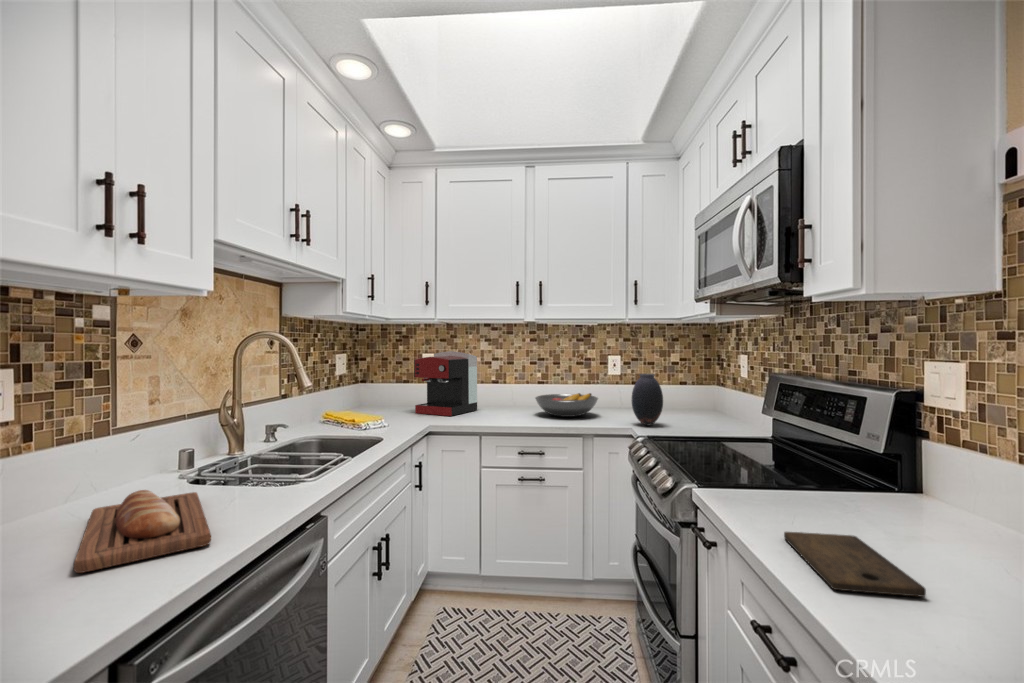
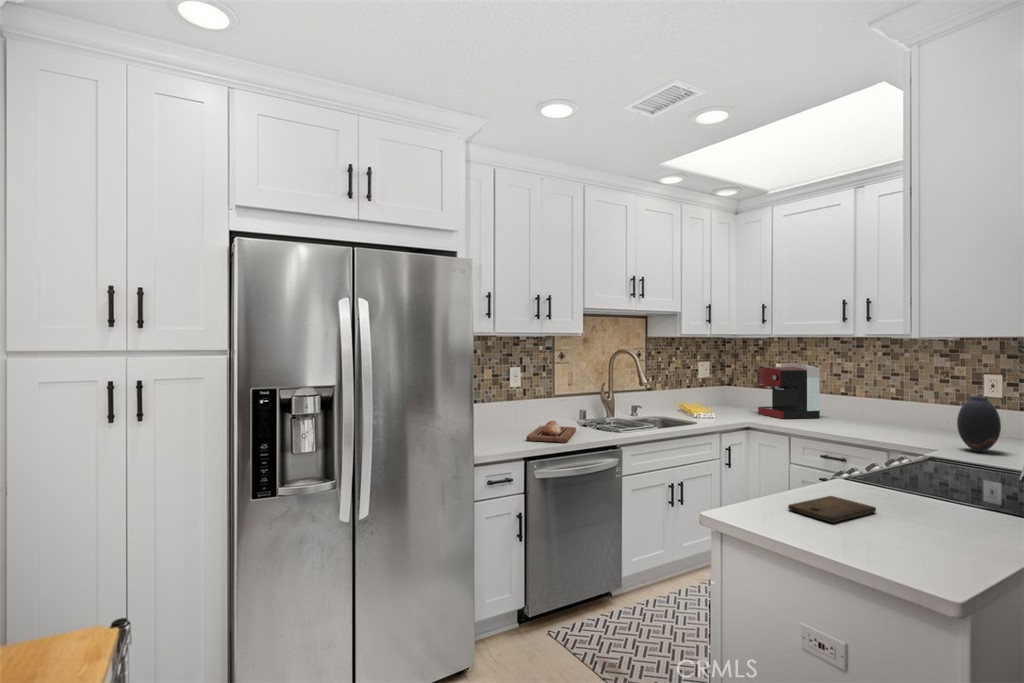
fruit bowl: present [535,393,598,417] -> none [867,410,946,434]

